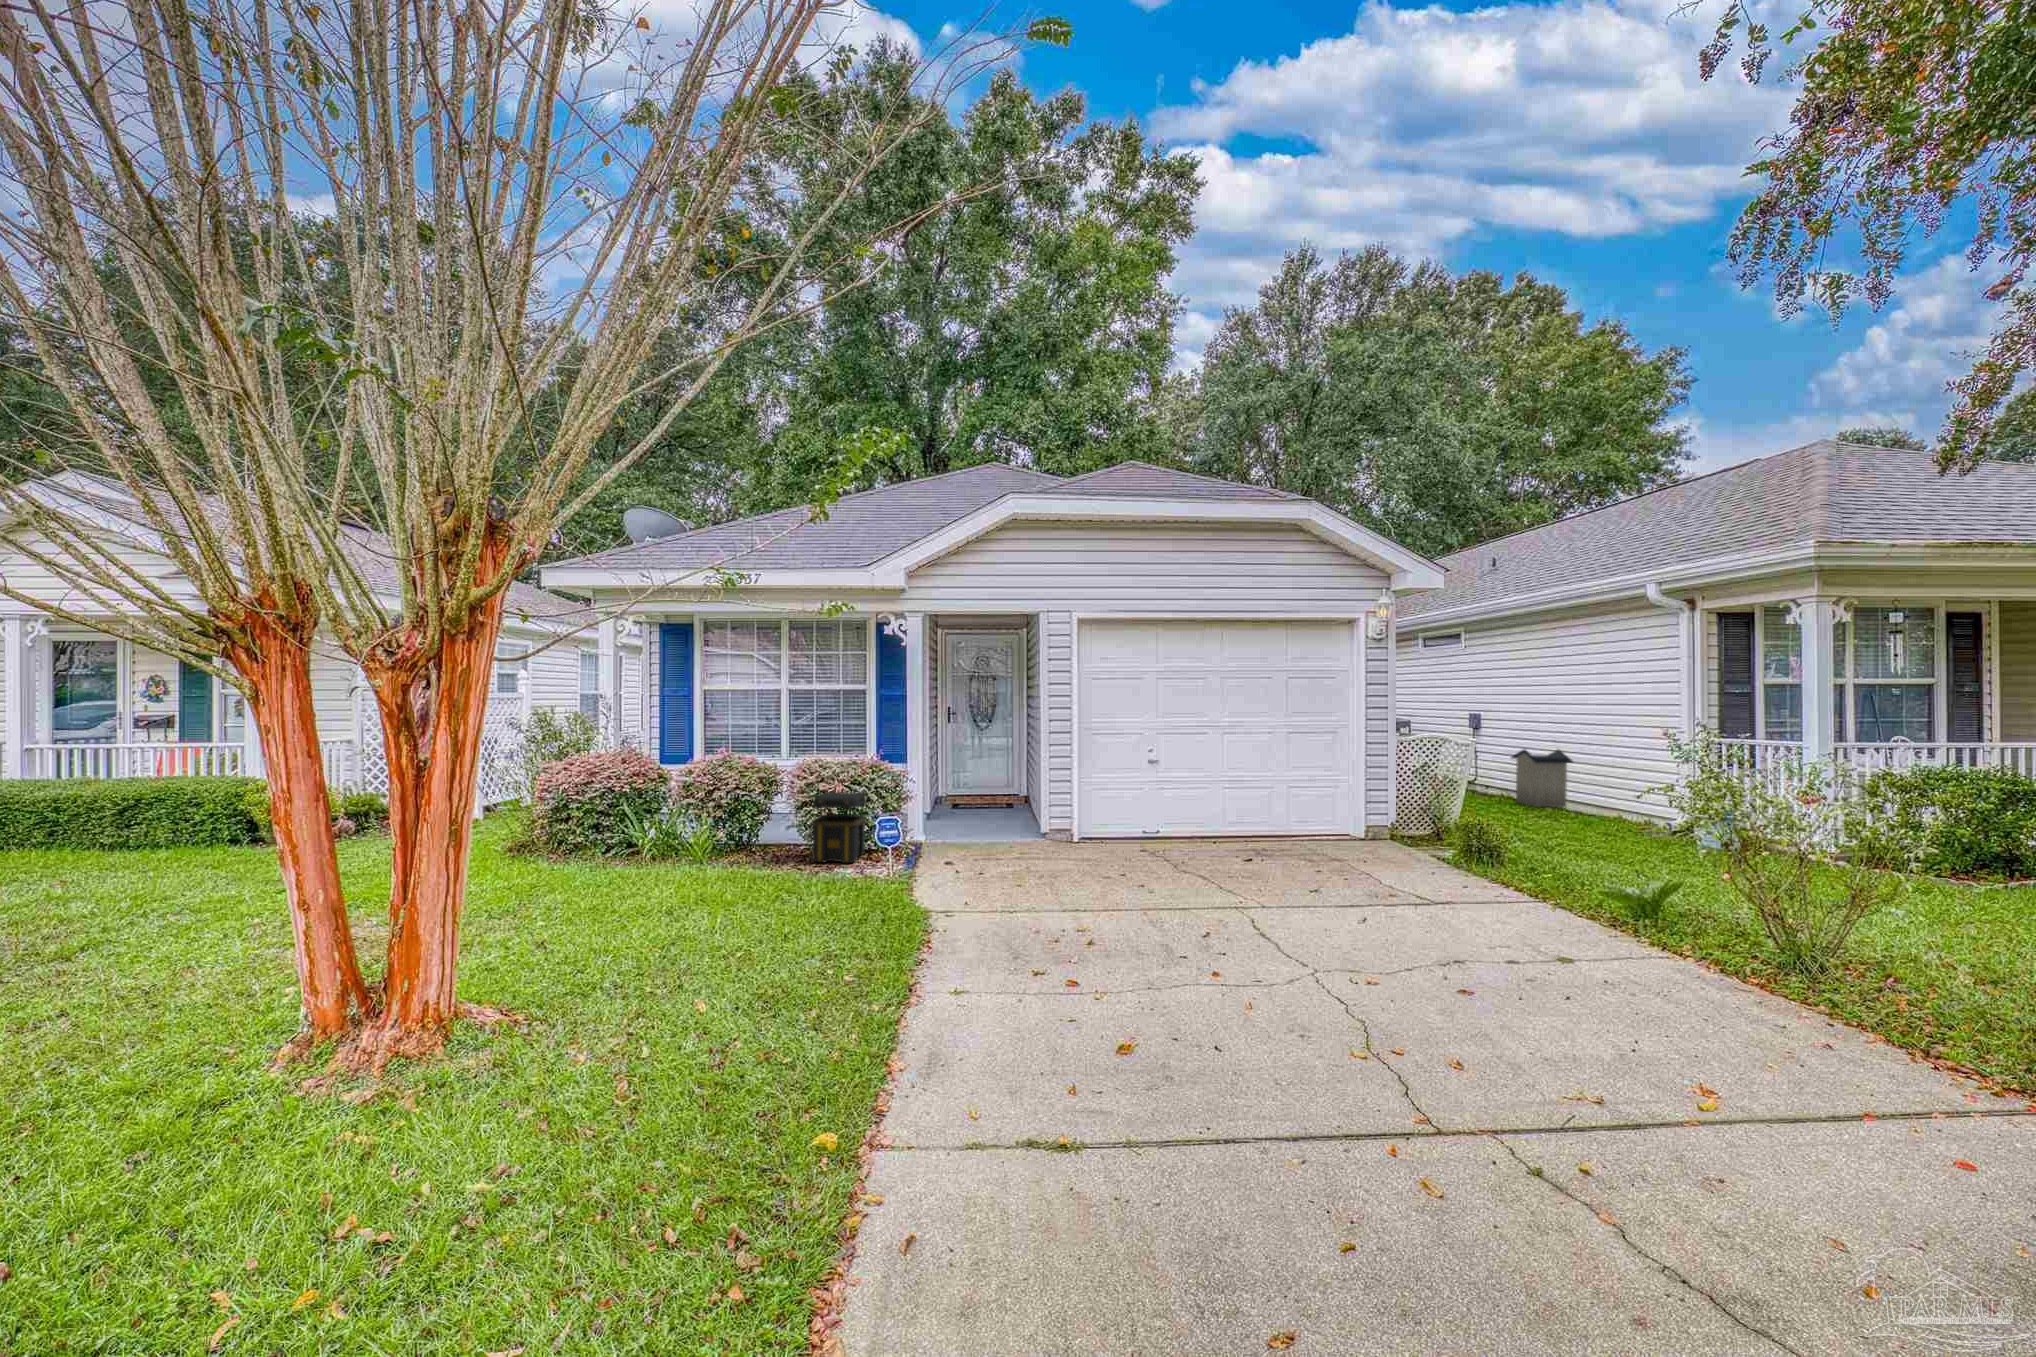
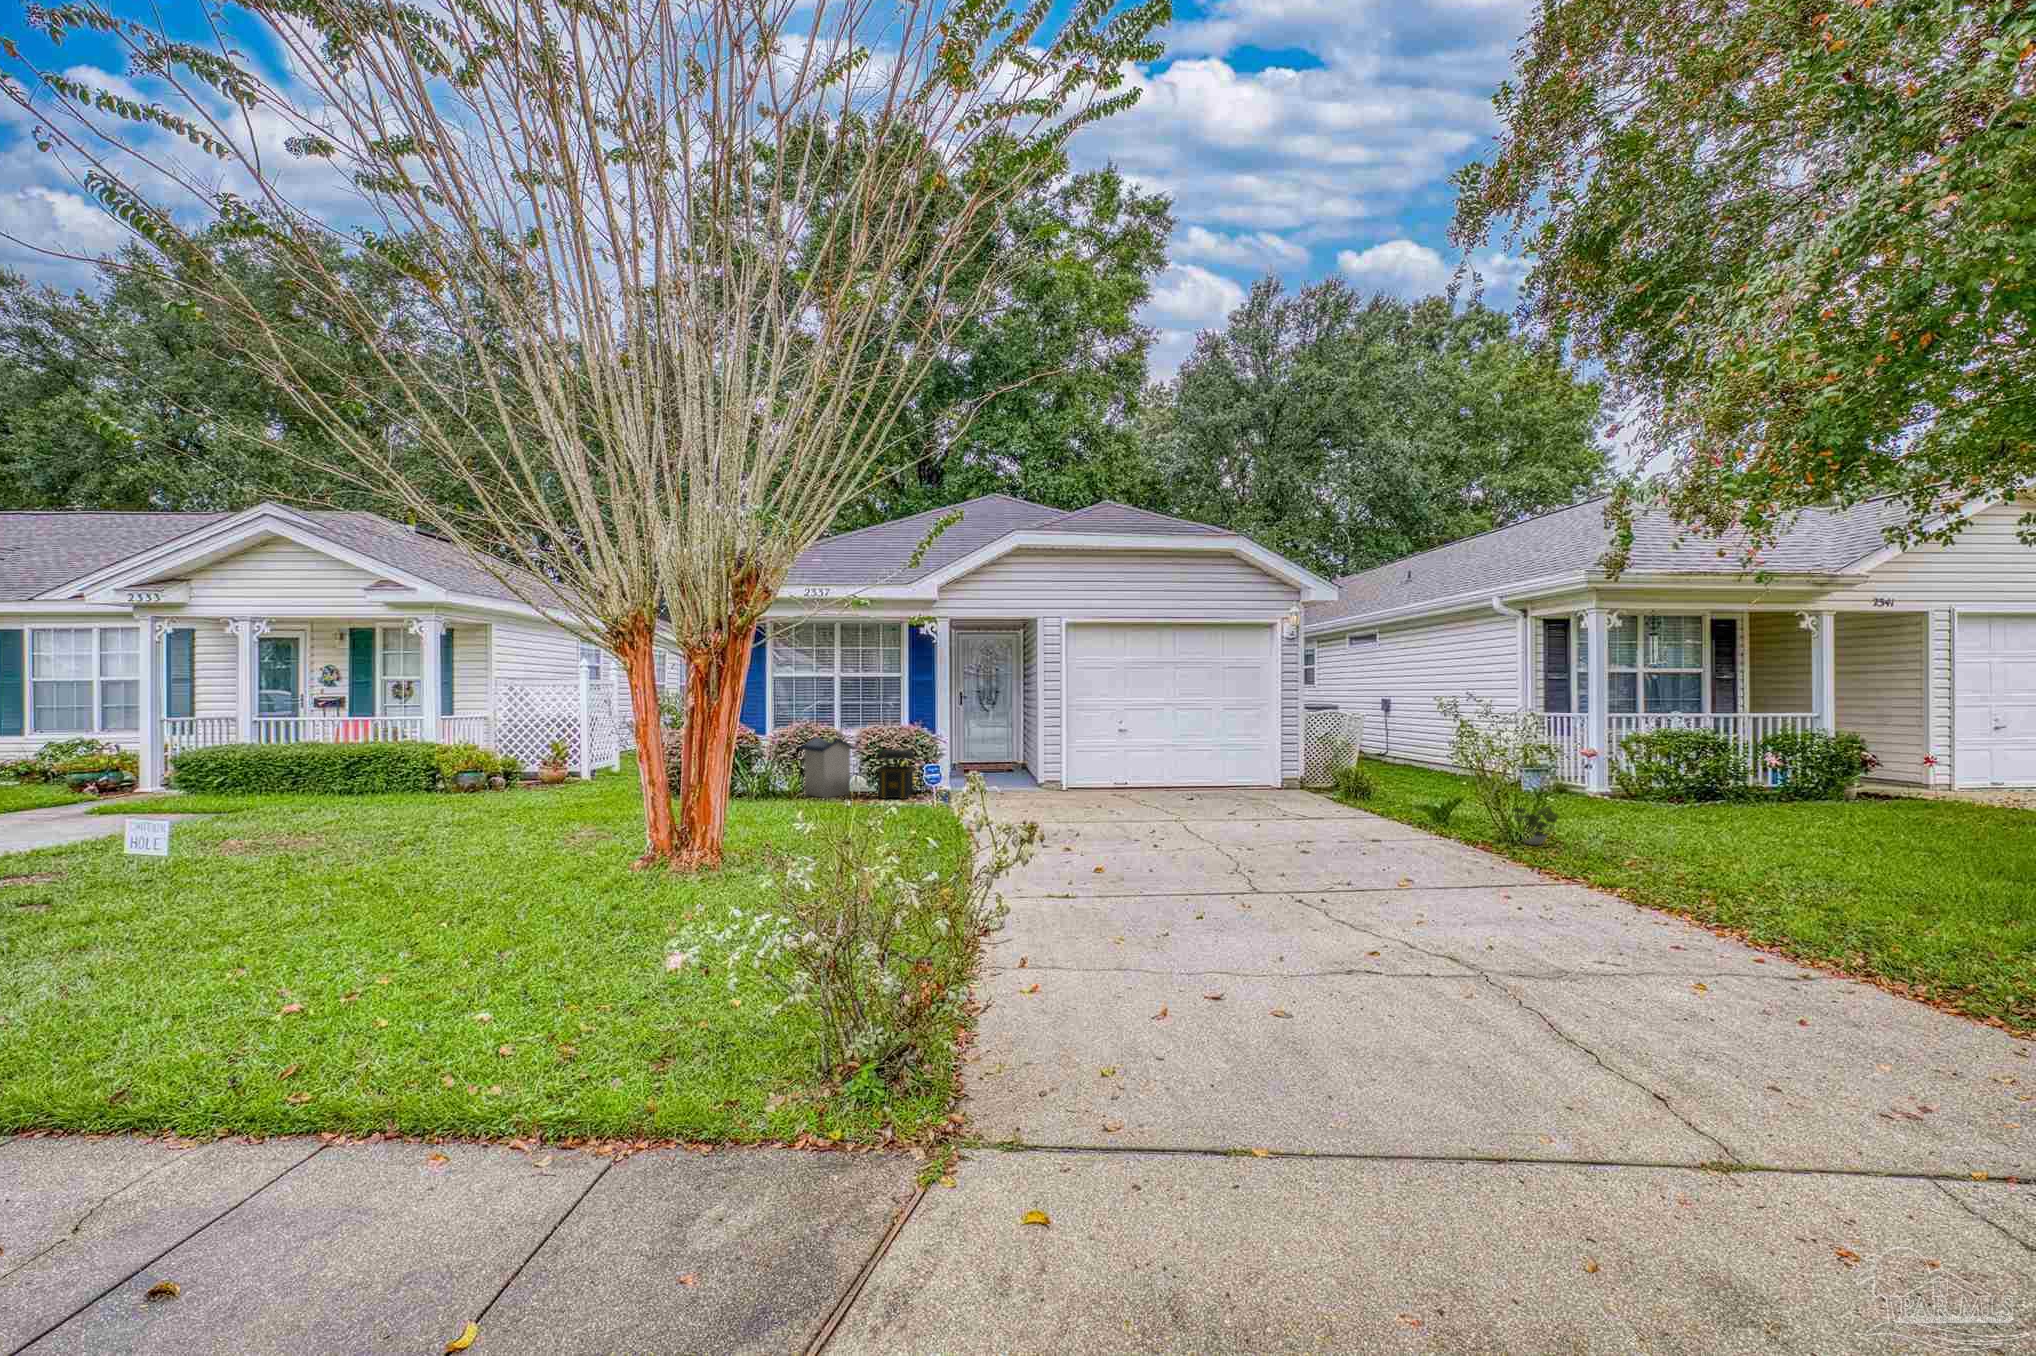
trash can: present [1511,749,1573,807] -> present [800,737,855,798]
potted plant: none [1809,912,1916,981] -> present [1512,806,1558,845]

